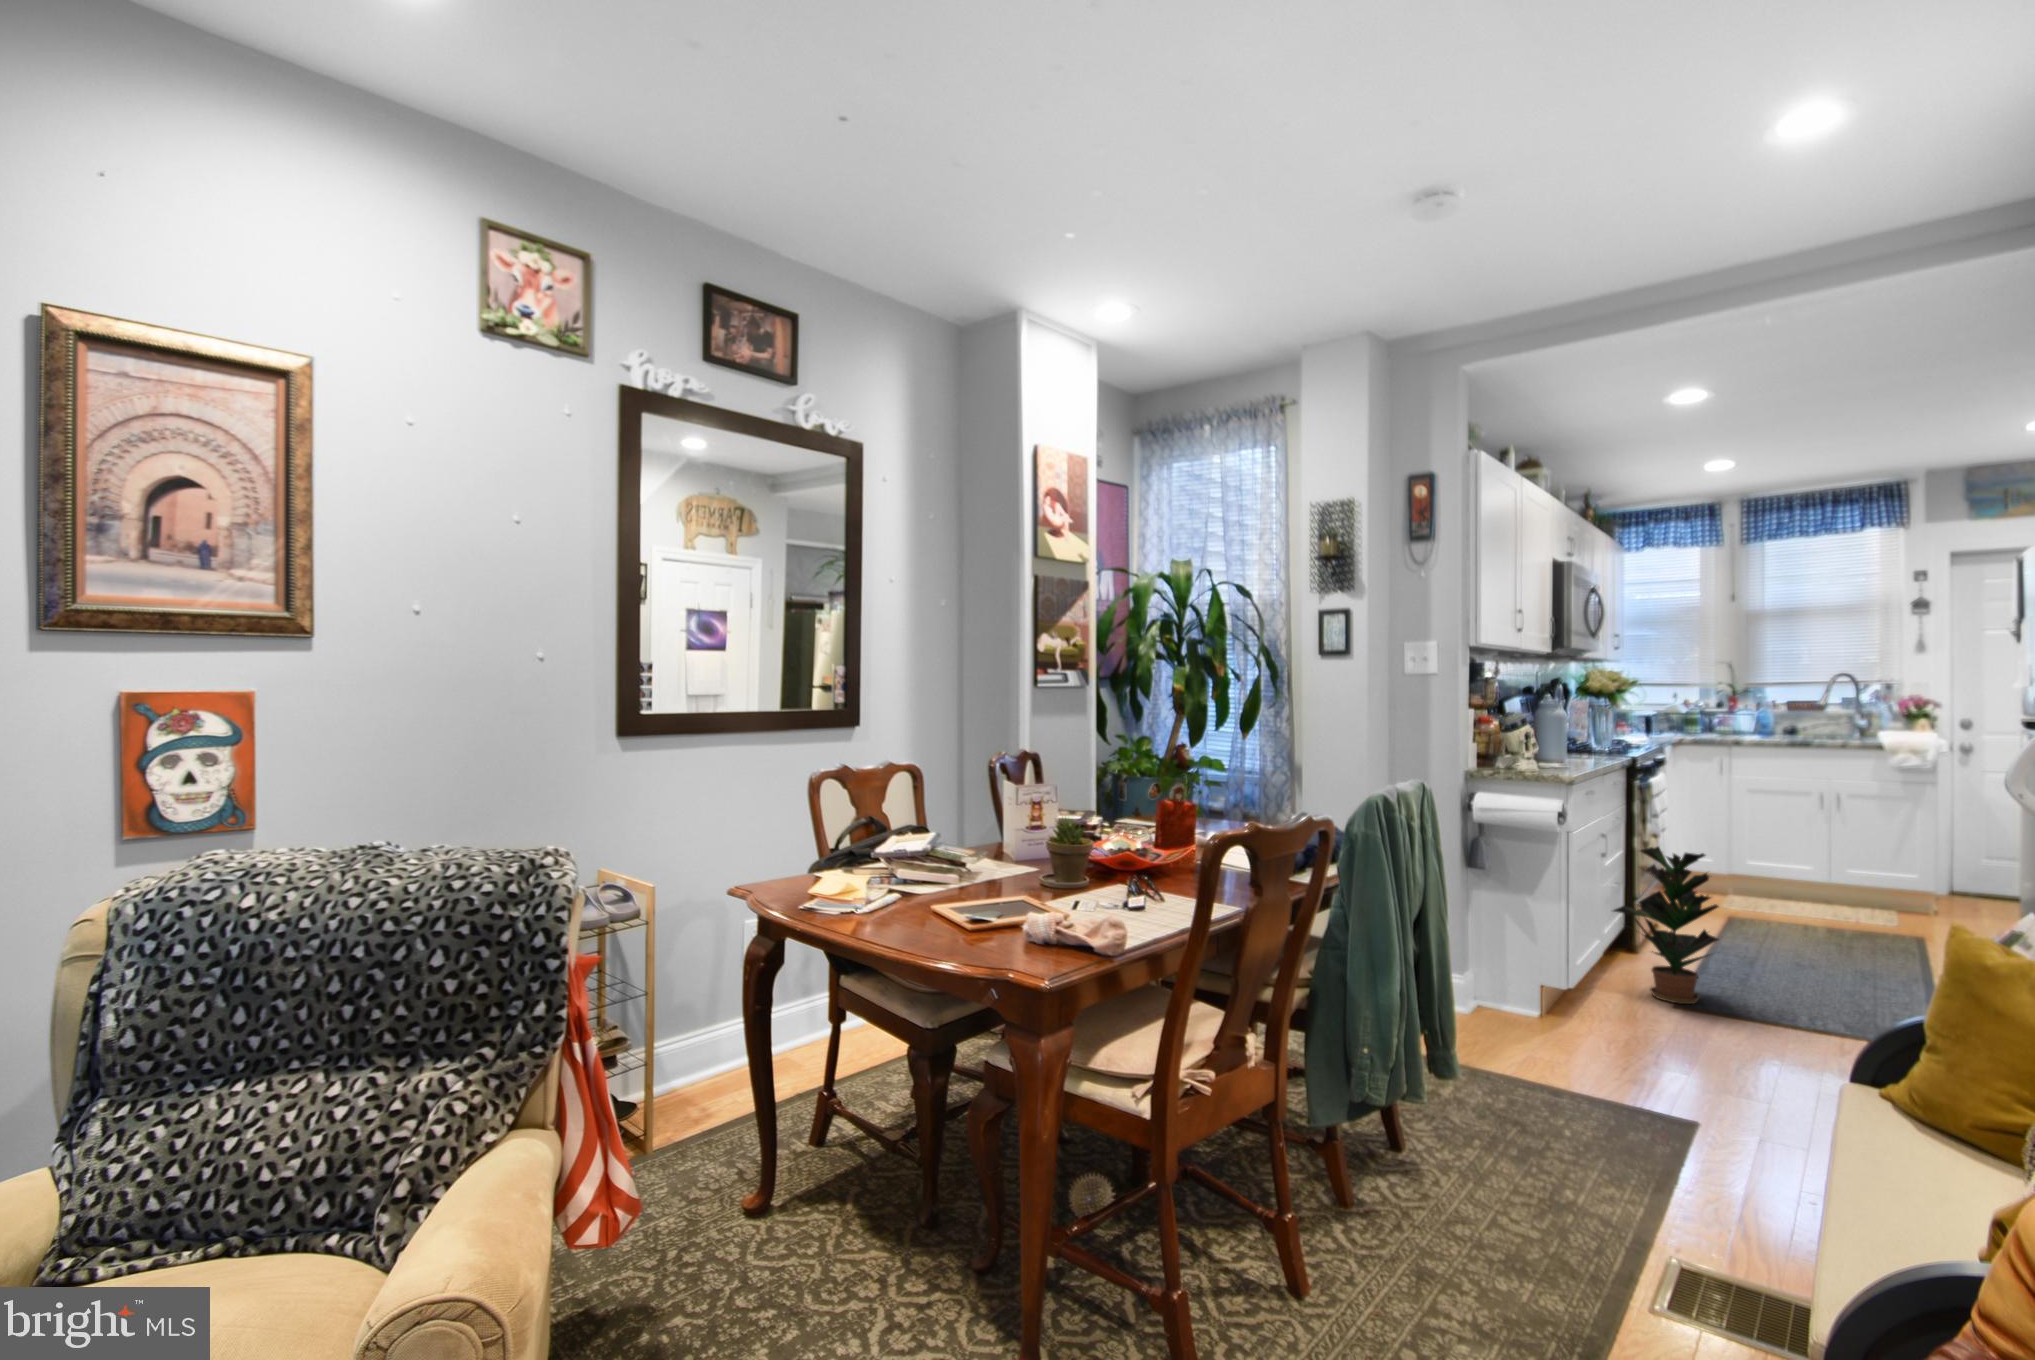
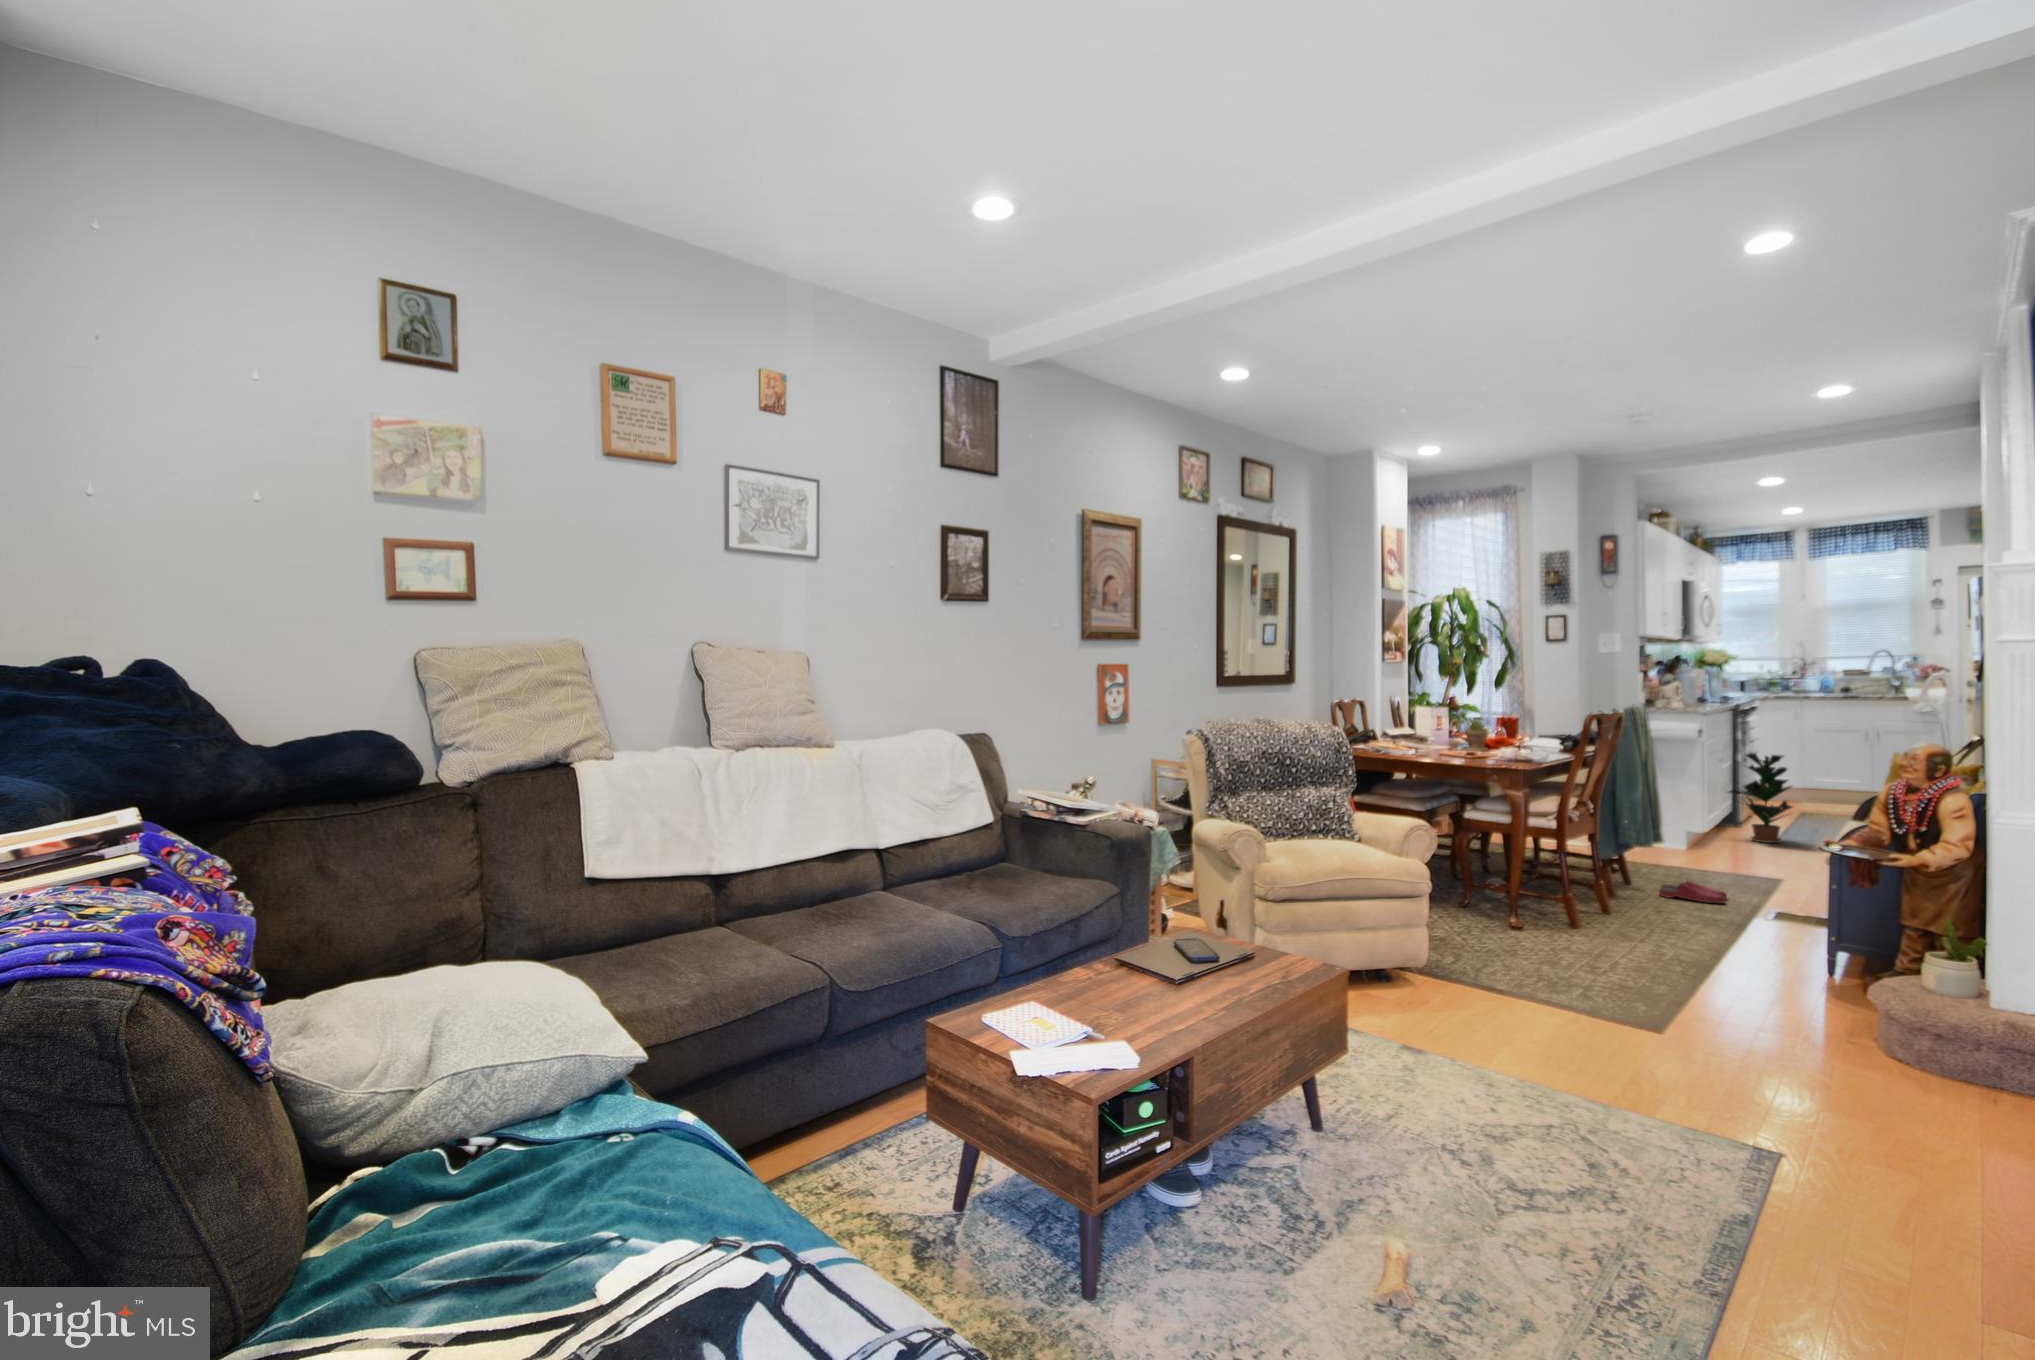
slippers: none [1432,1183,1577,1270] -> present [1659,881,1727,903]

